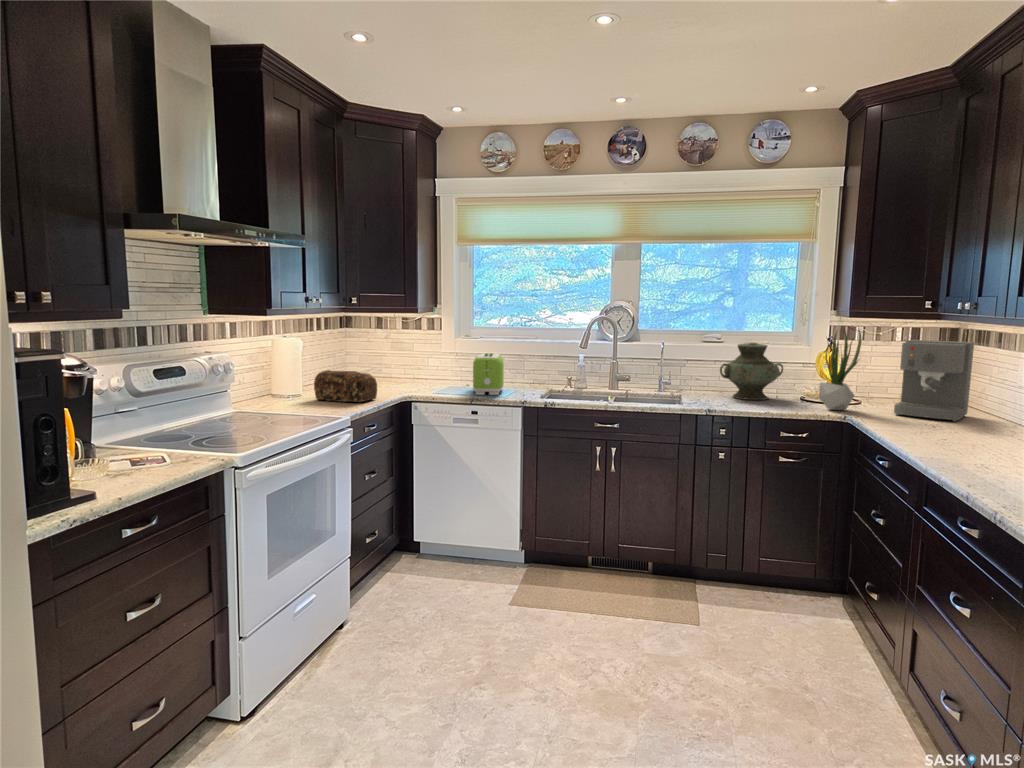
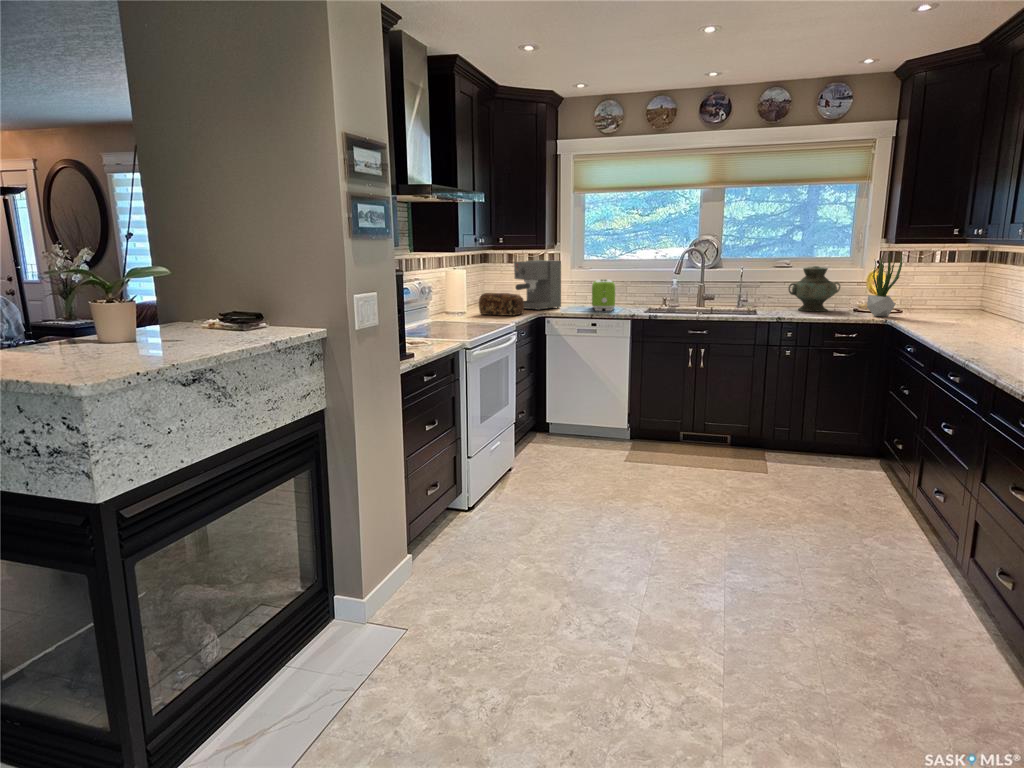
coffee maker: present [894,340,974,422] -> present [514,260,561,310]

